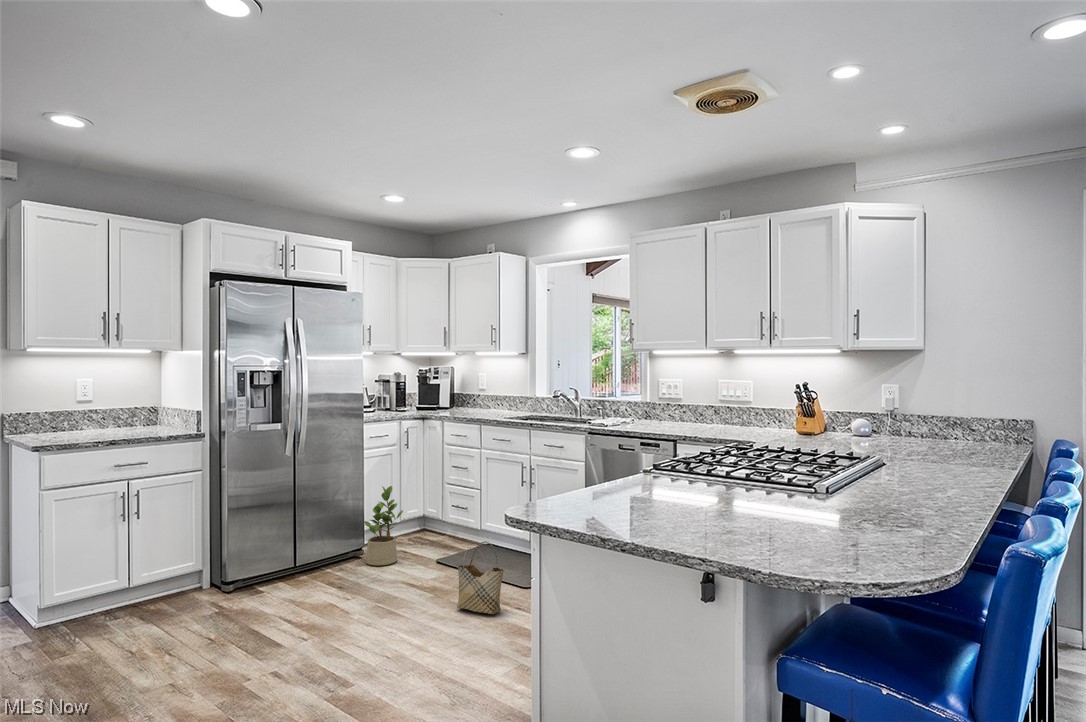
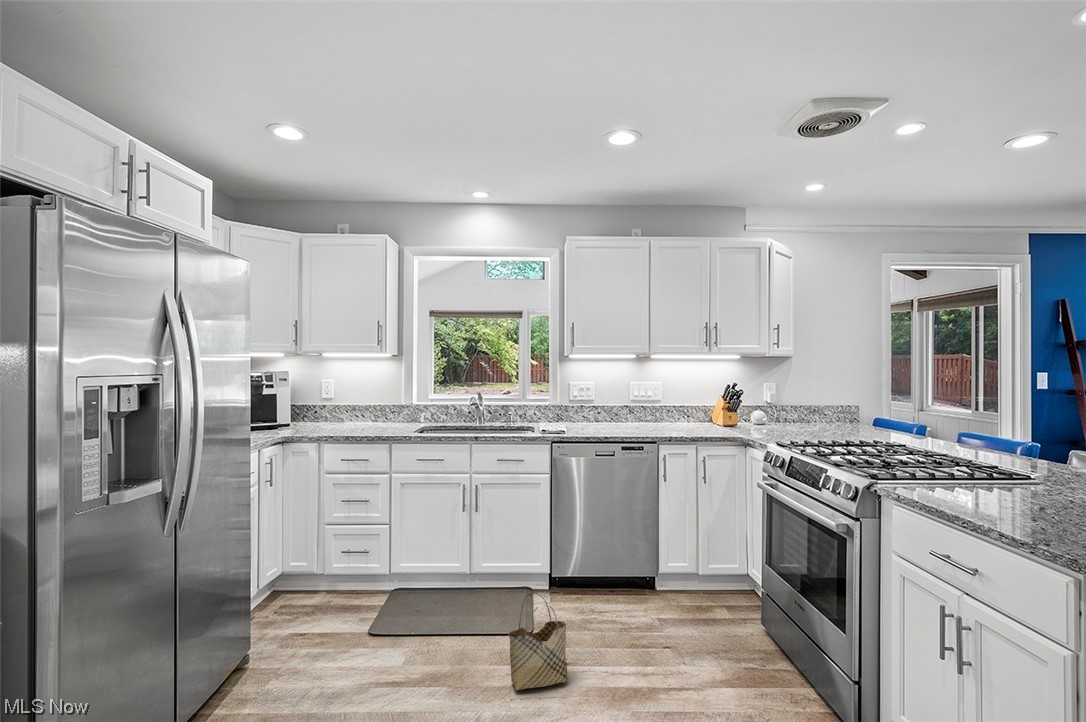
potted plant: present [364,486,403,565] -> none [253,546,320,673]

